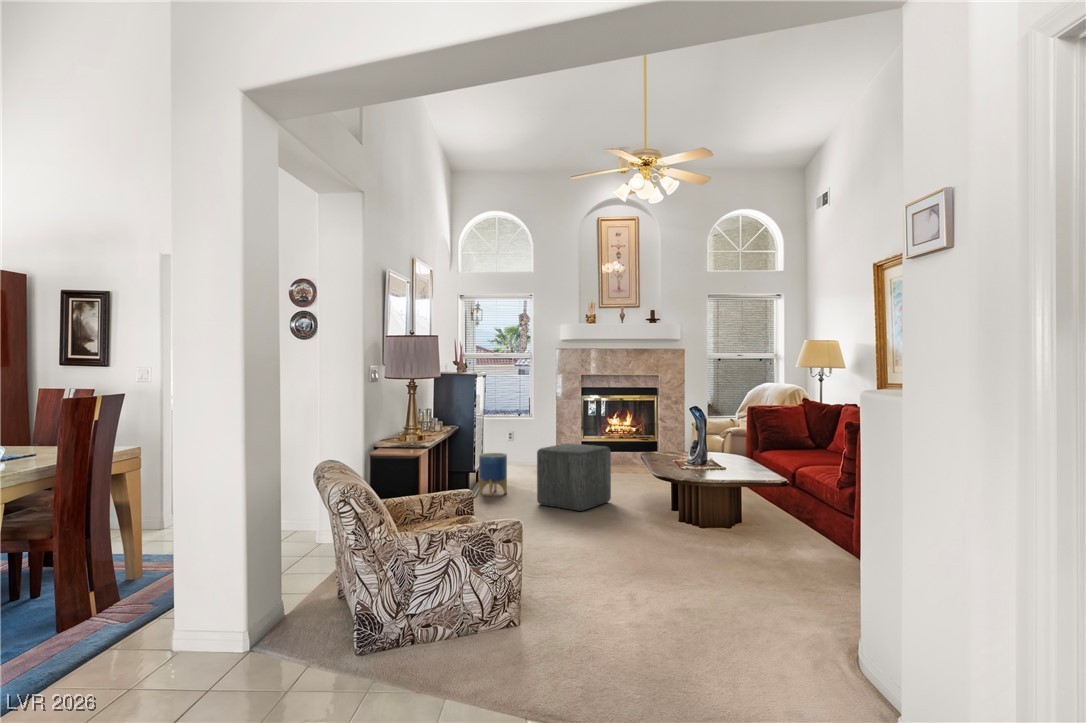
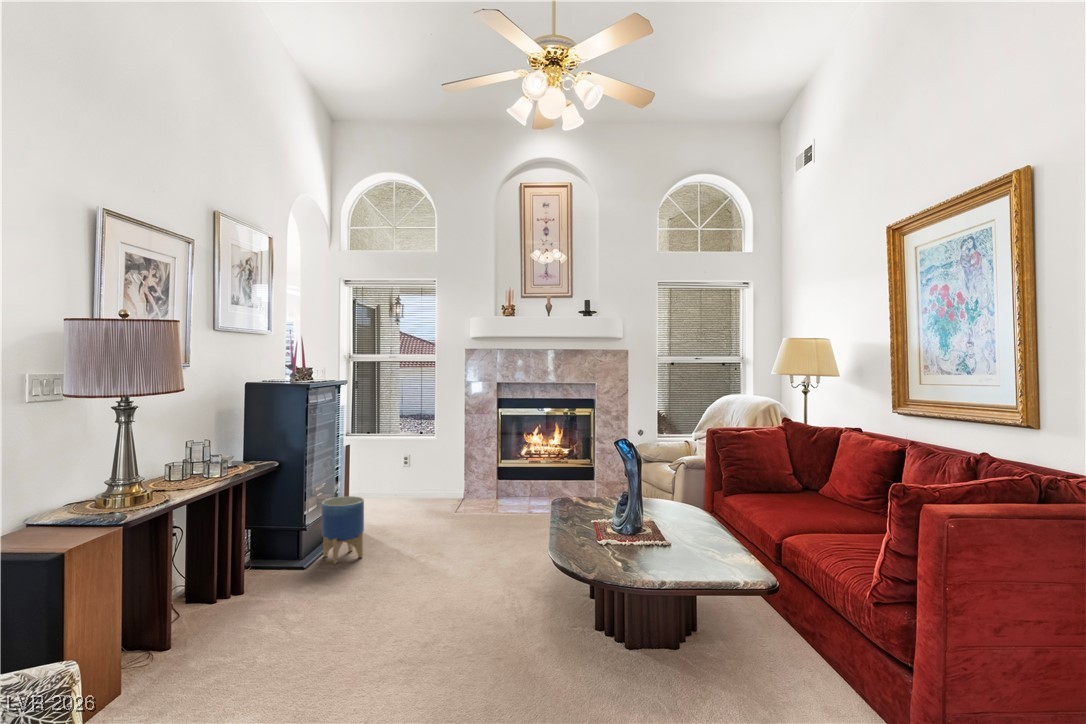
ottoman: present [537,443,611,511] -> none [391,486,505,600]

